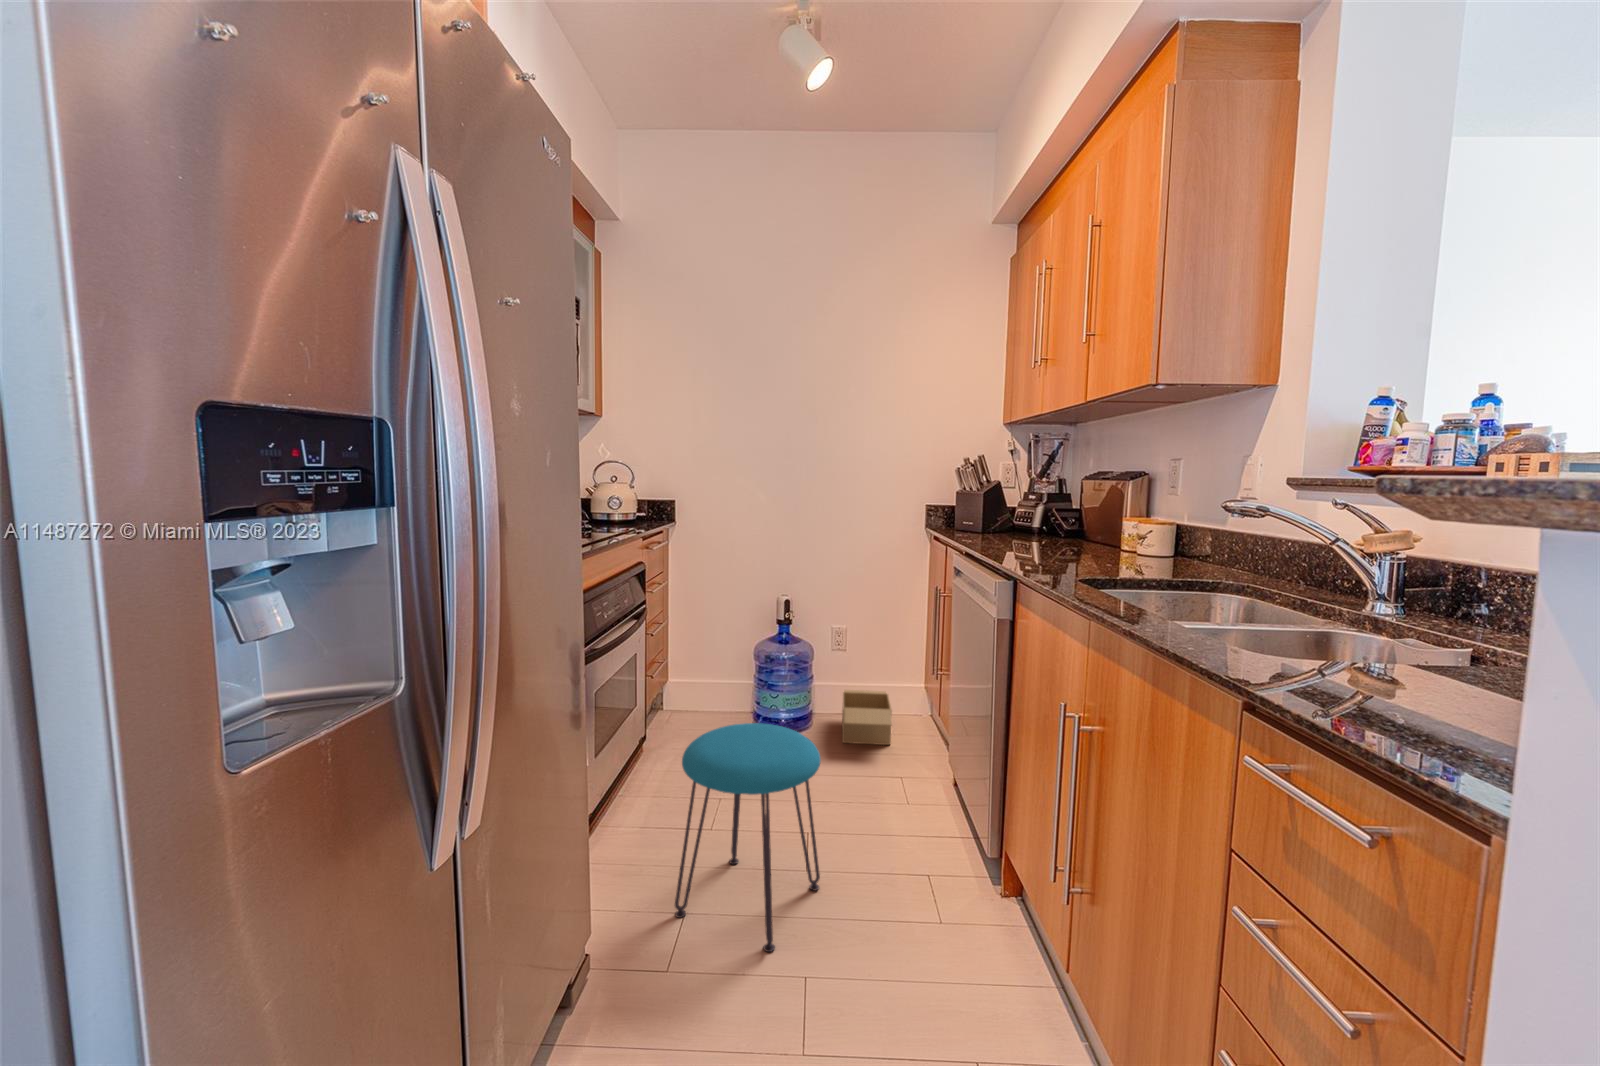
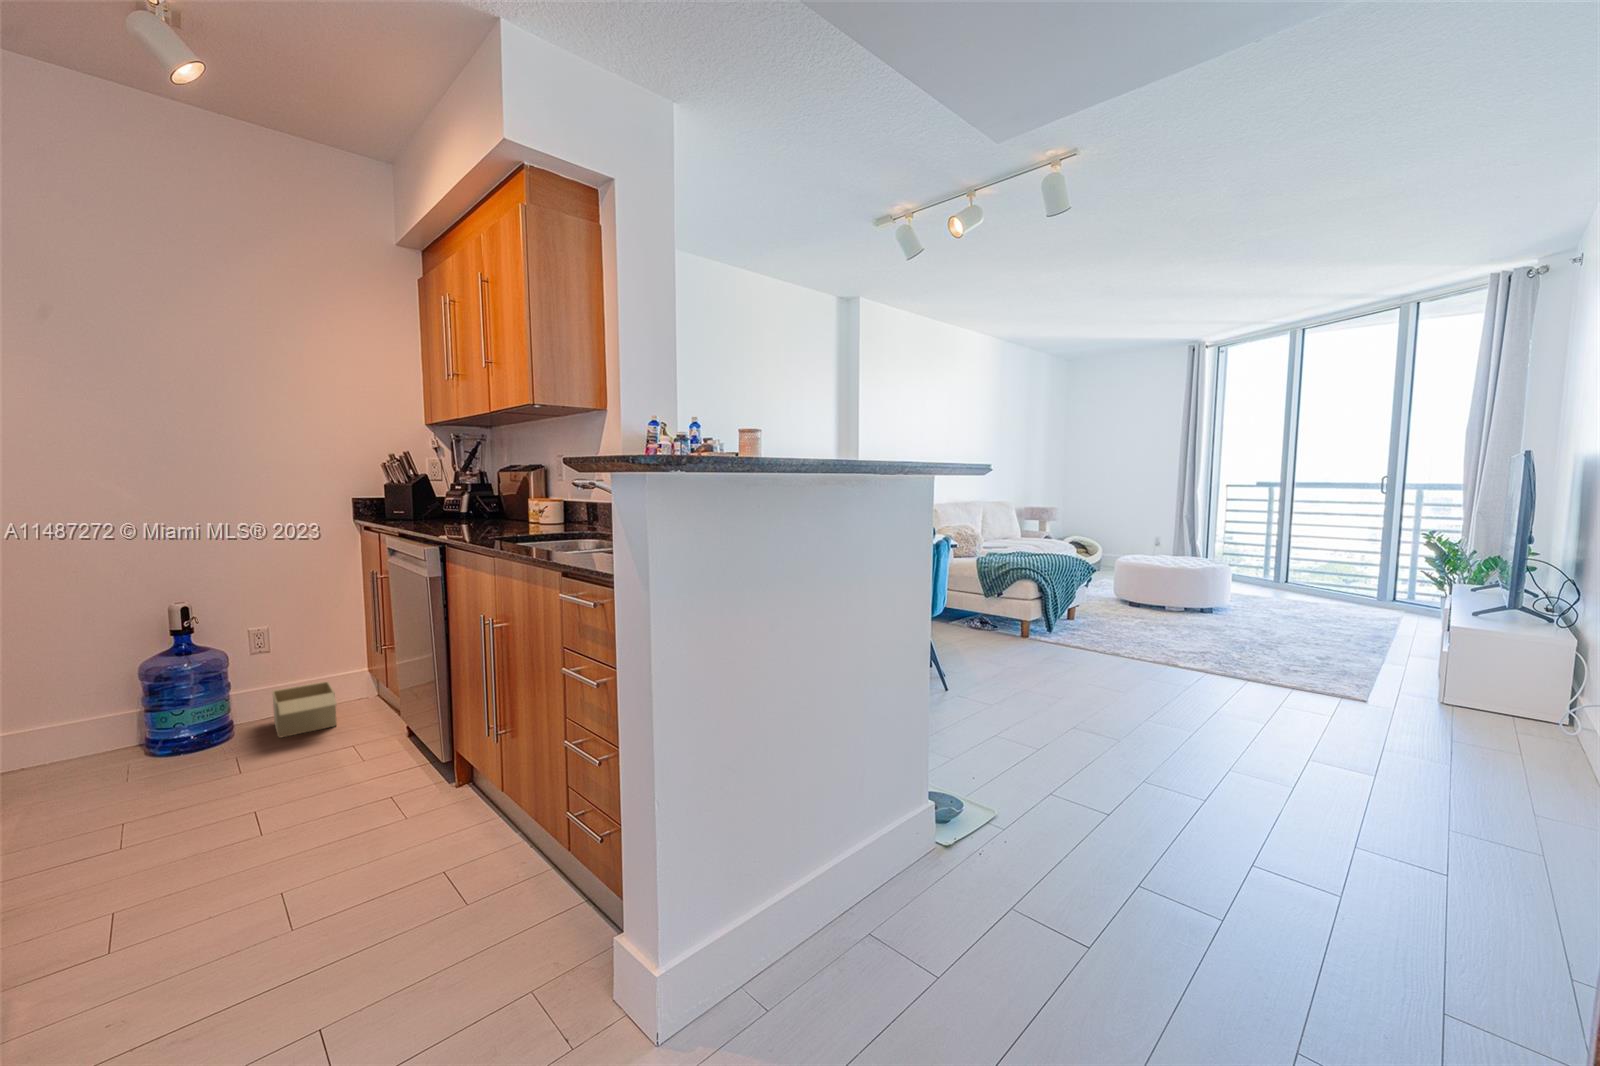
stool: present [675,723,821,952] -> none [88,706,278,917]

